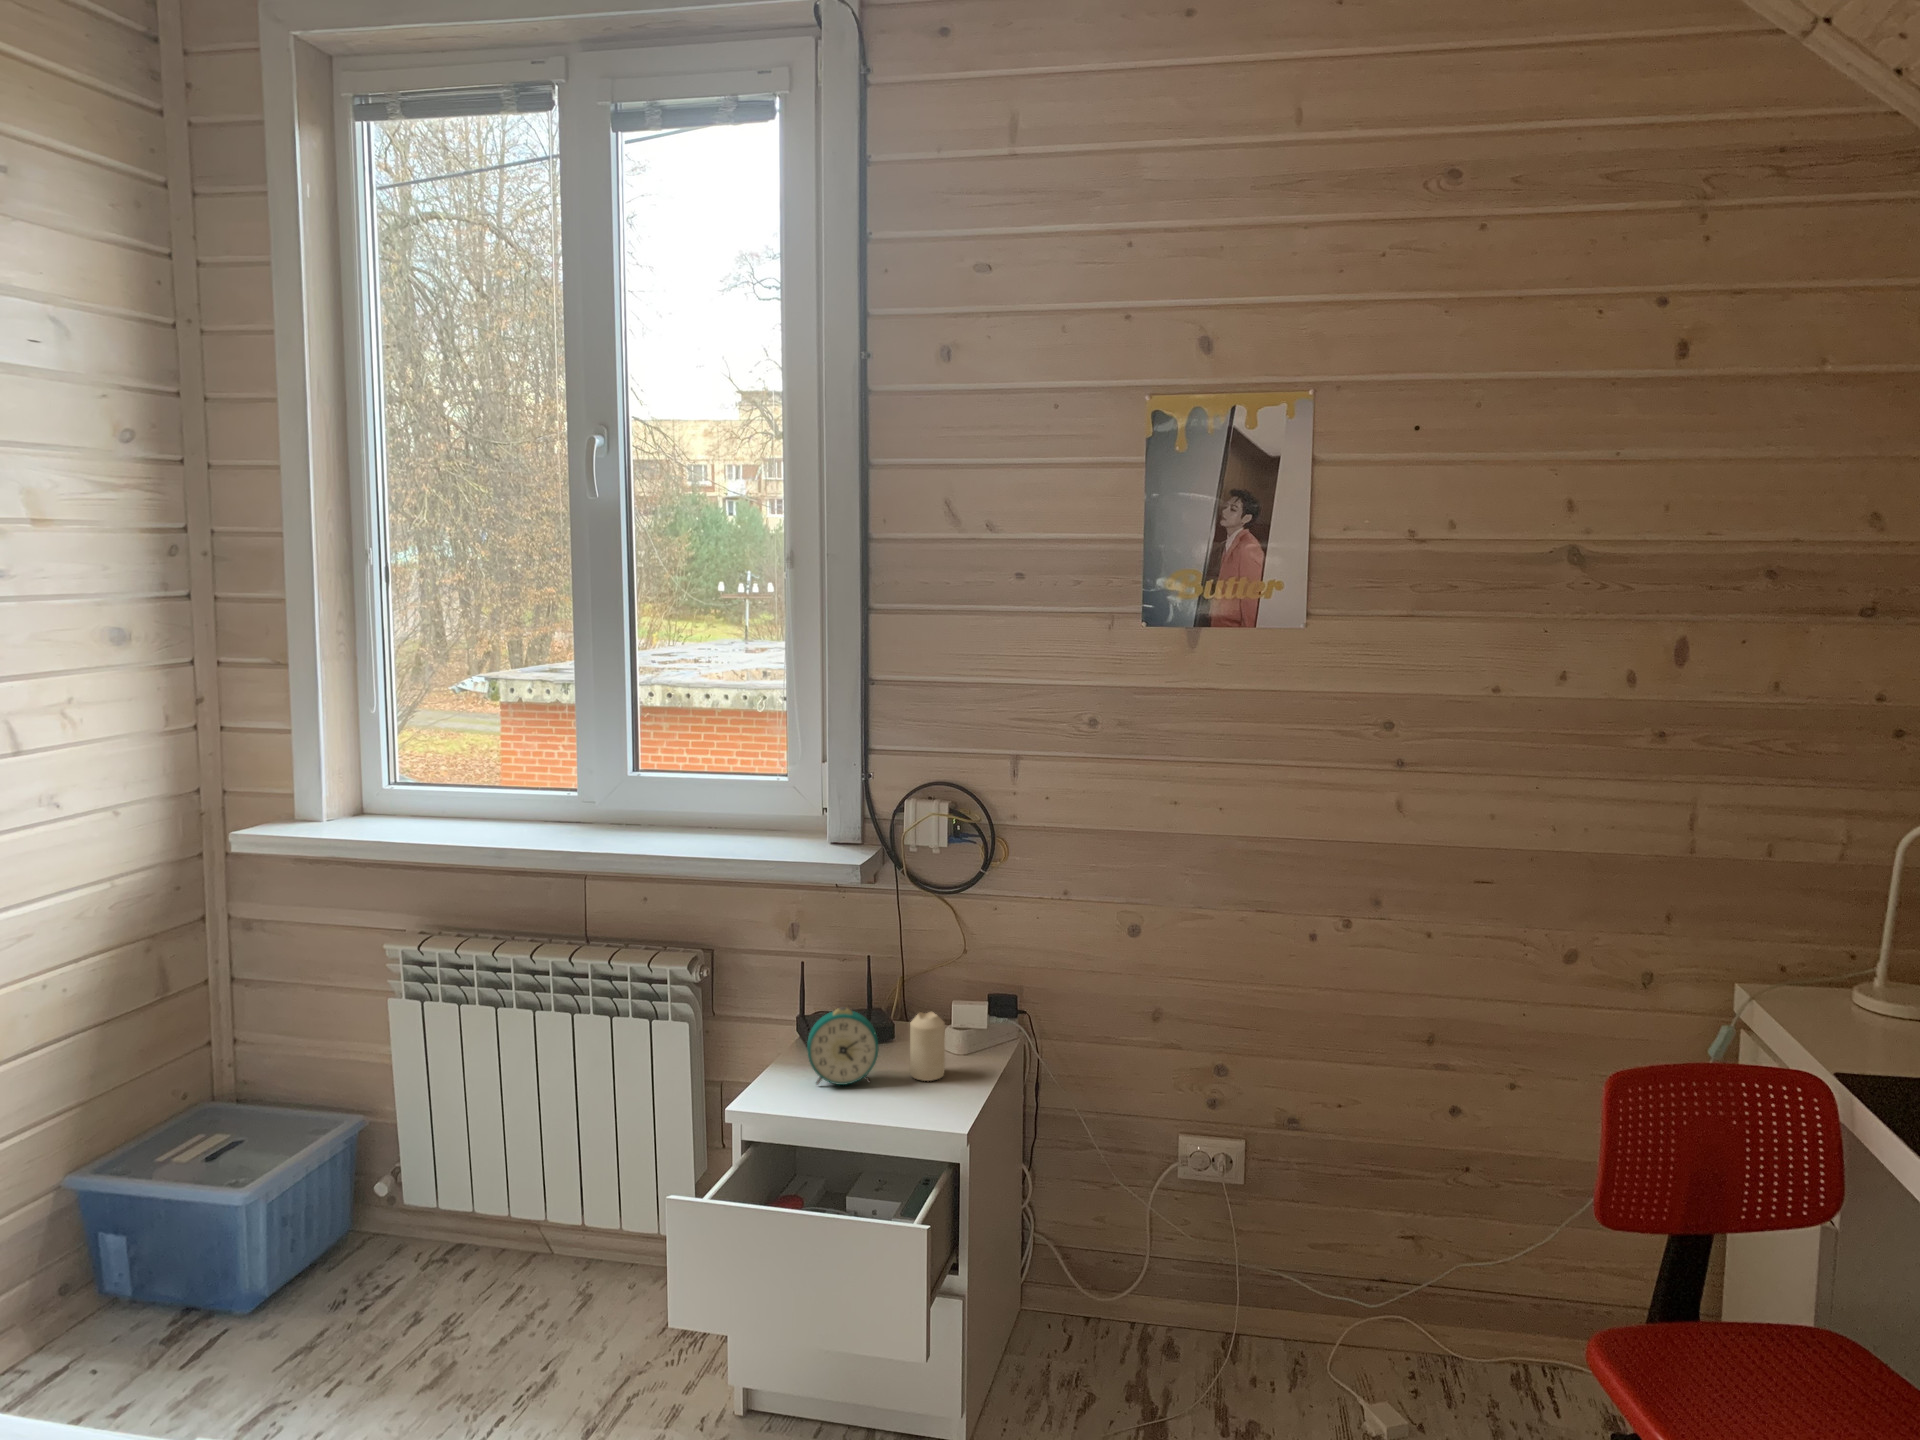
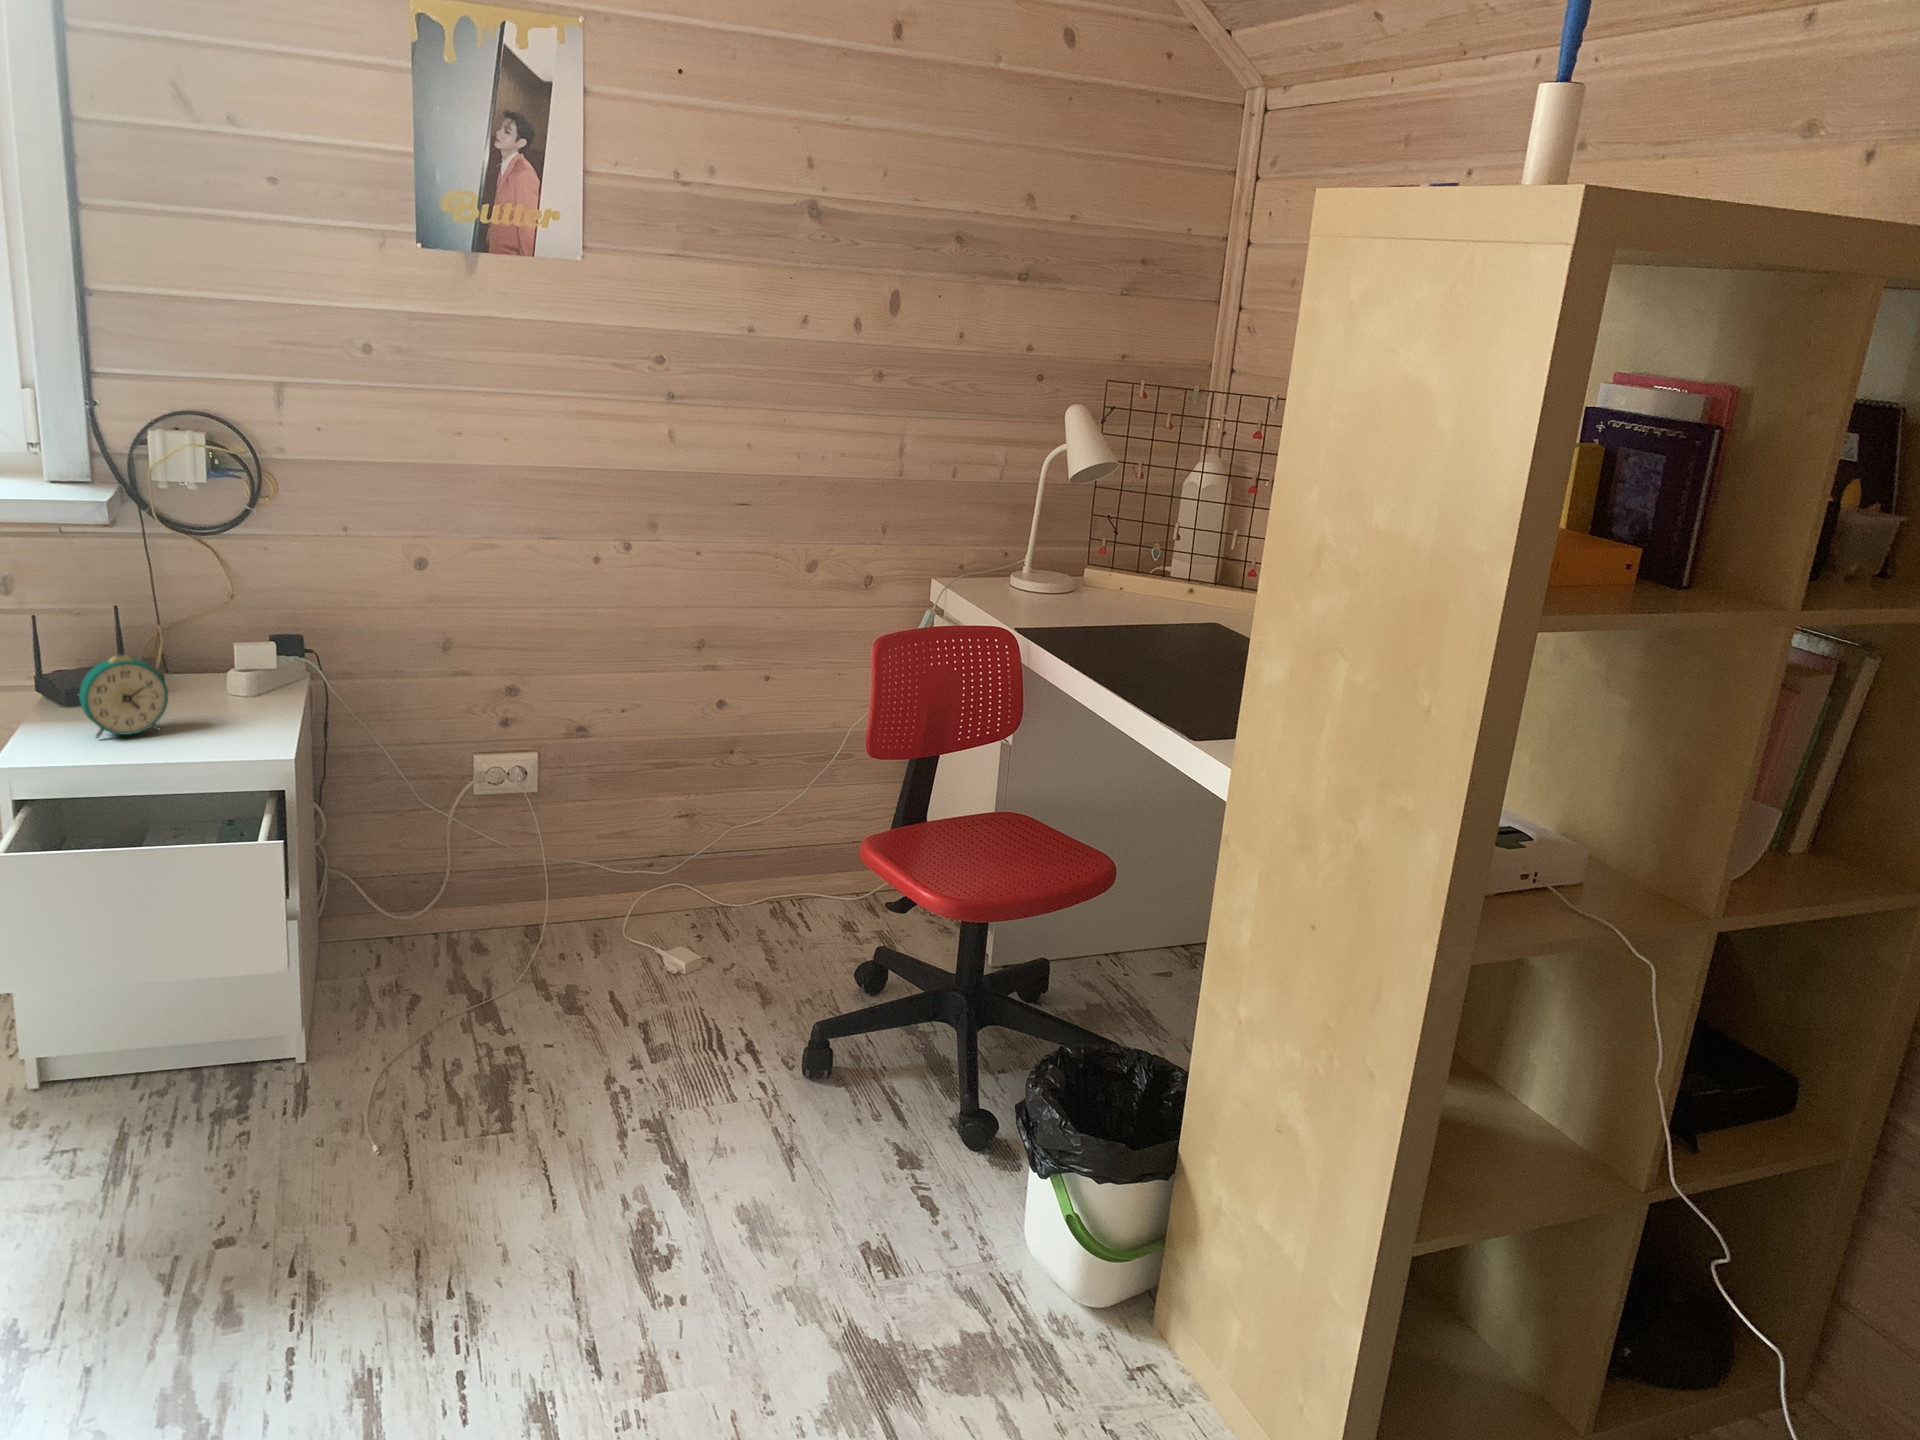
candle: present [910,1012,945,1081] -> none [198,653,241,723]

